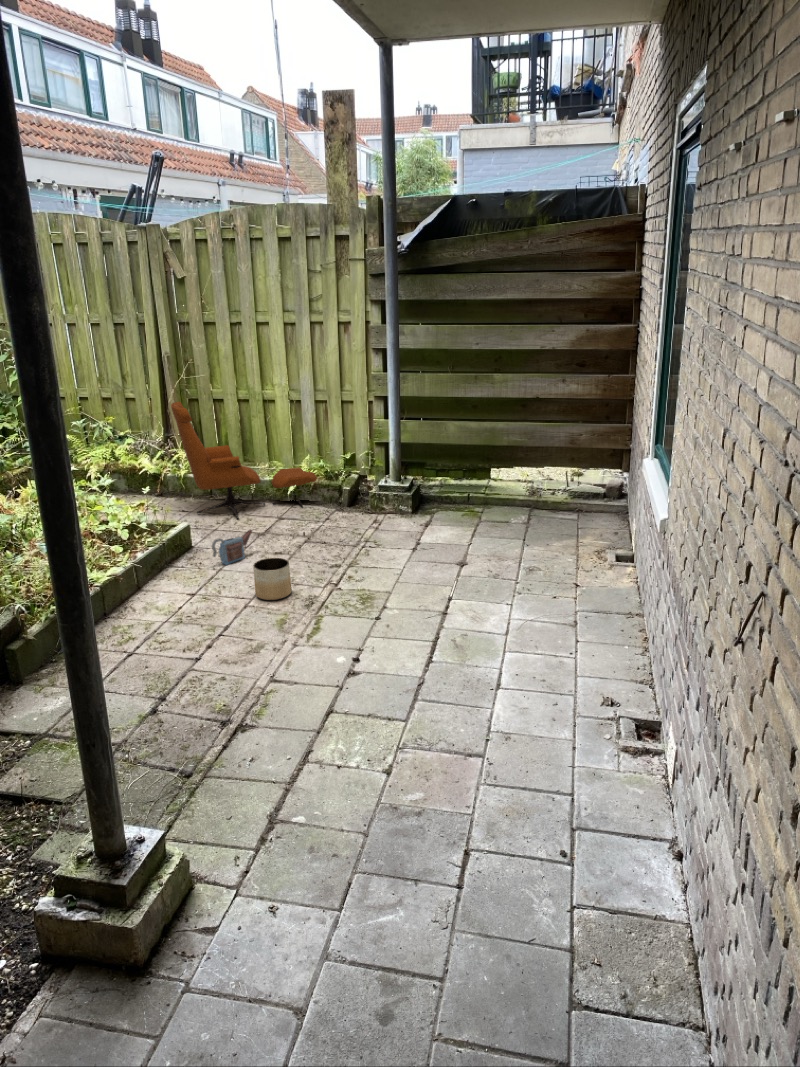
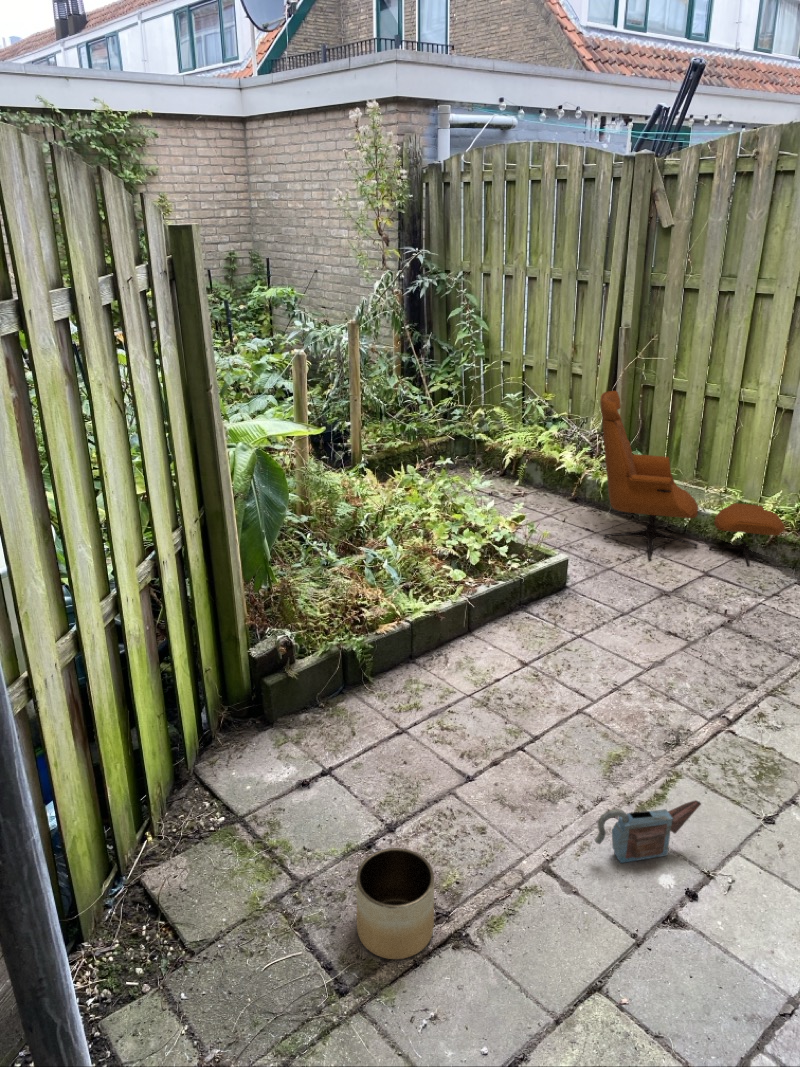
watering can: present [212,529,252,565] -> present [594,800,701,863]
planter: present [253,558,291,600] -> present [356,848,434,959]

